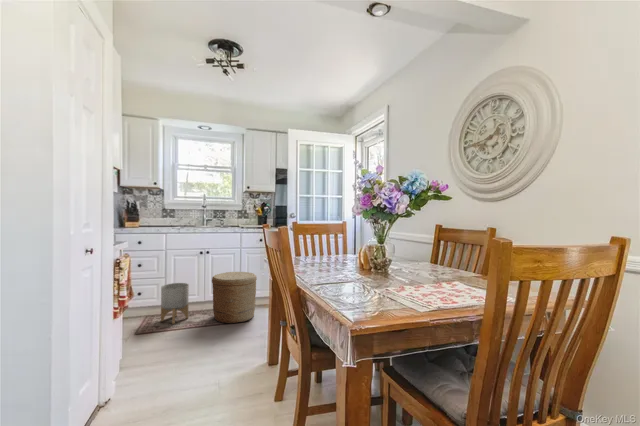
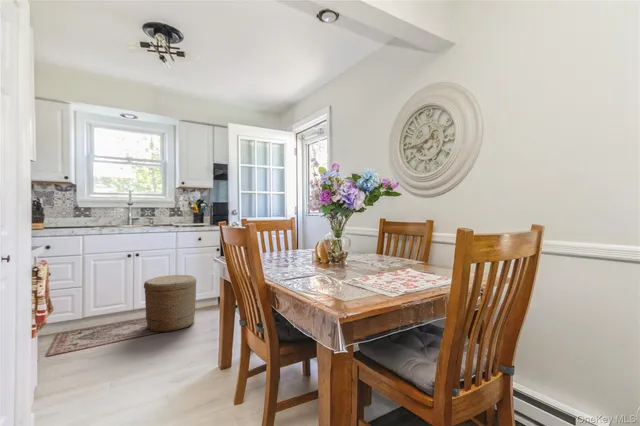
planter: present [161,283,189,324] -> none [79,292,115,340]

